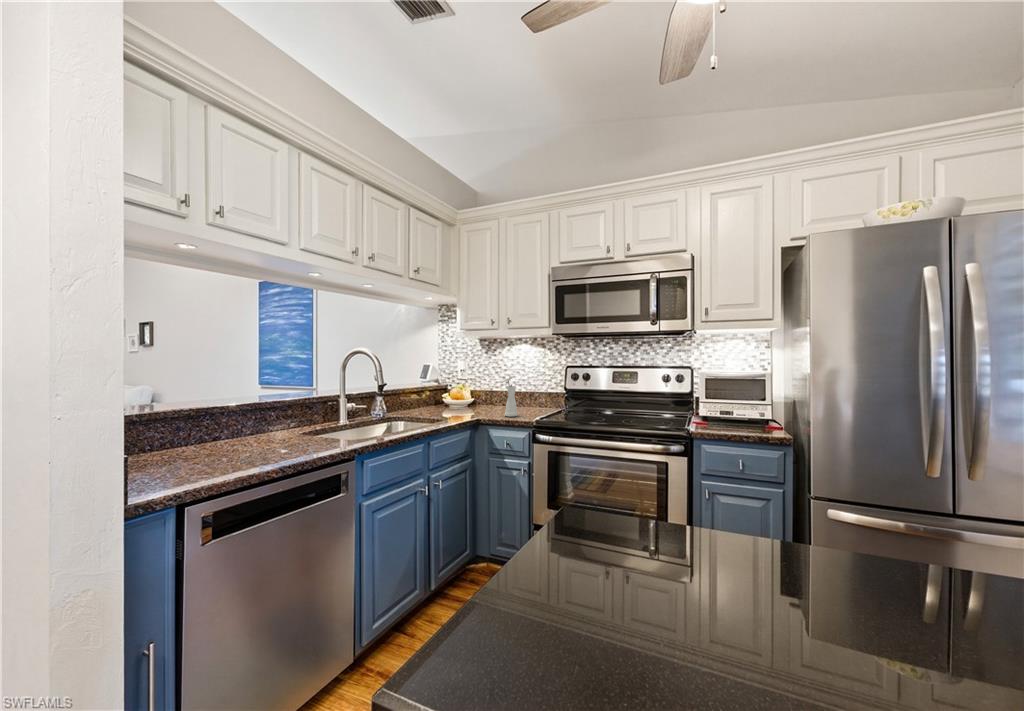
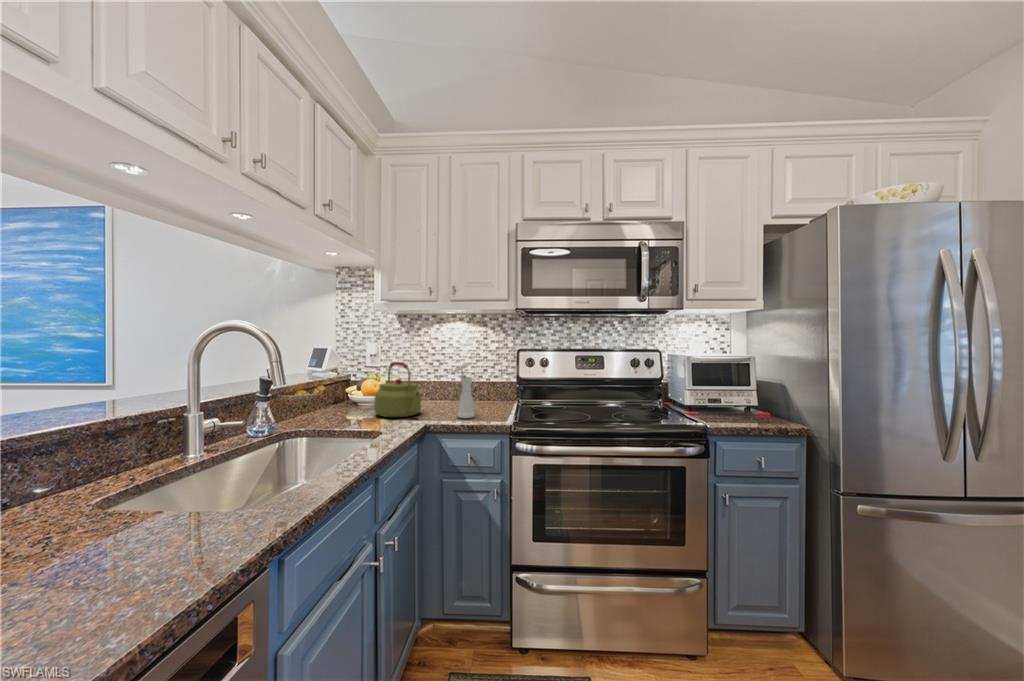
kettle: none [452,374,484,414] -> present [374,362,421,417]

